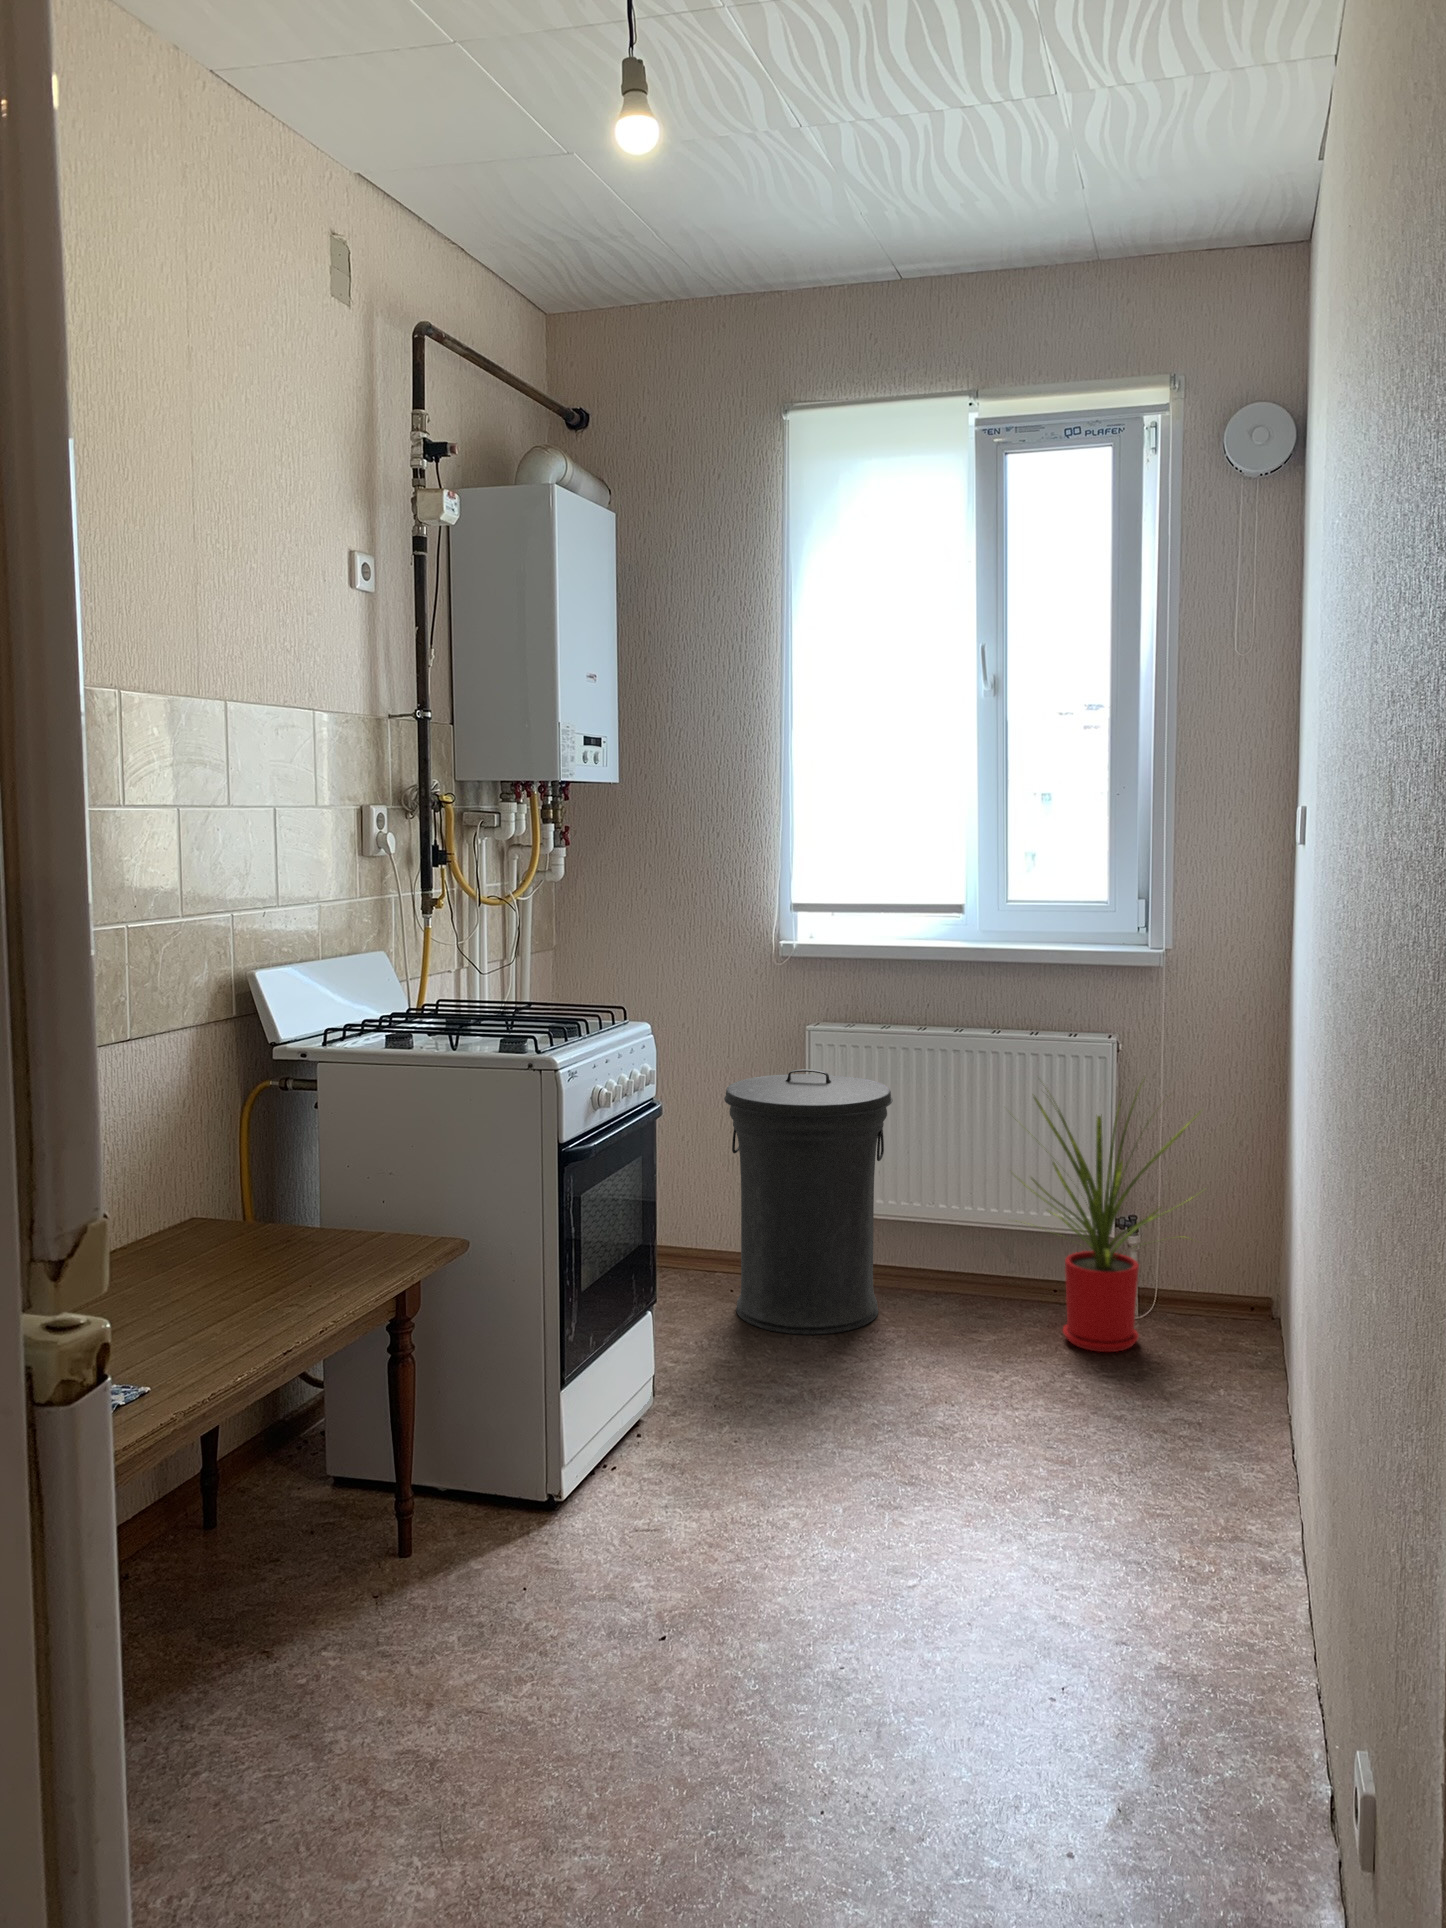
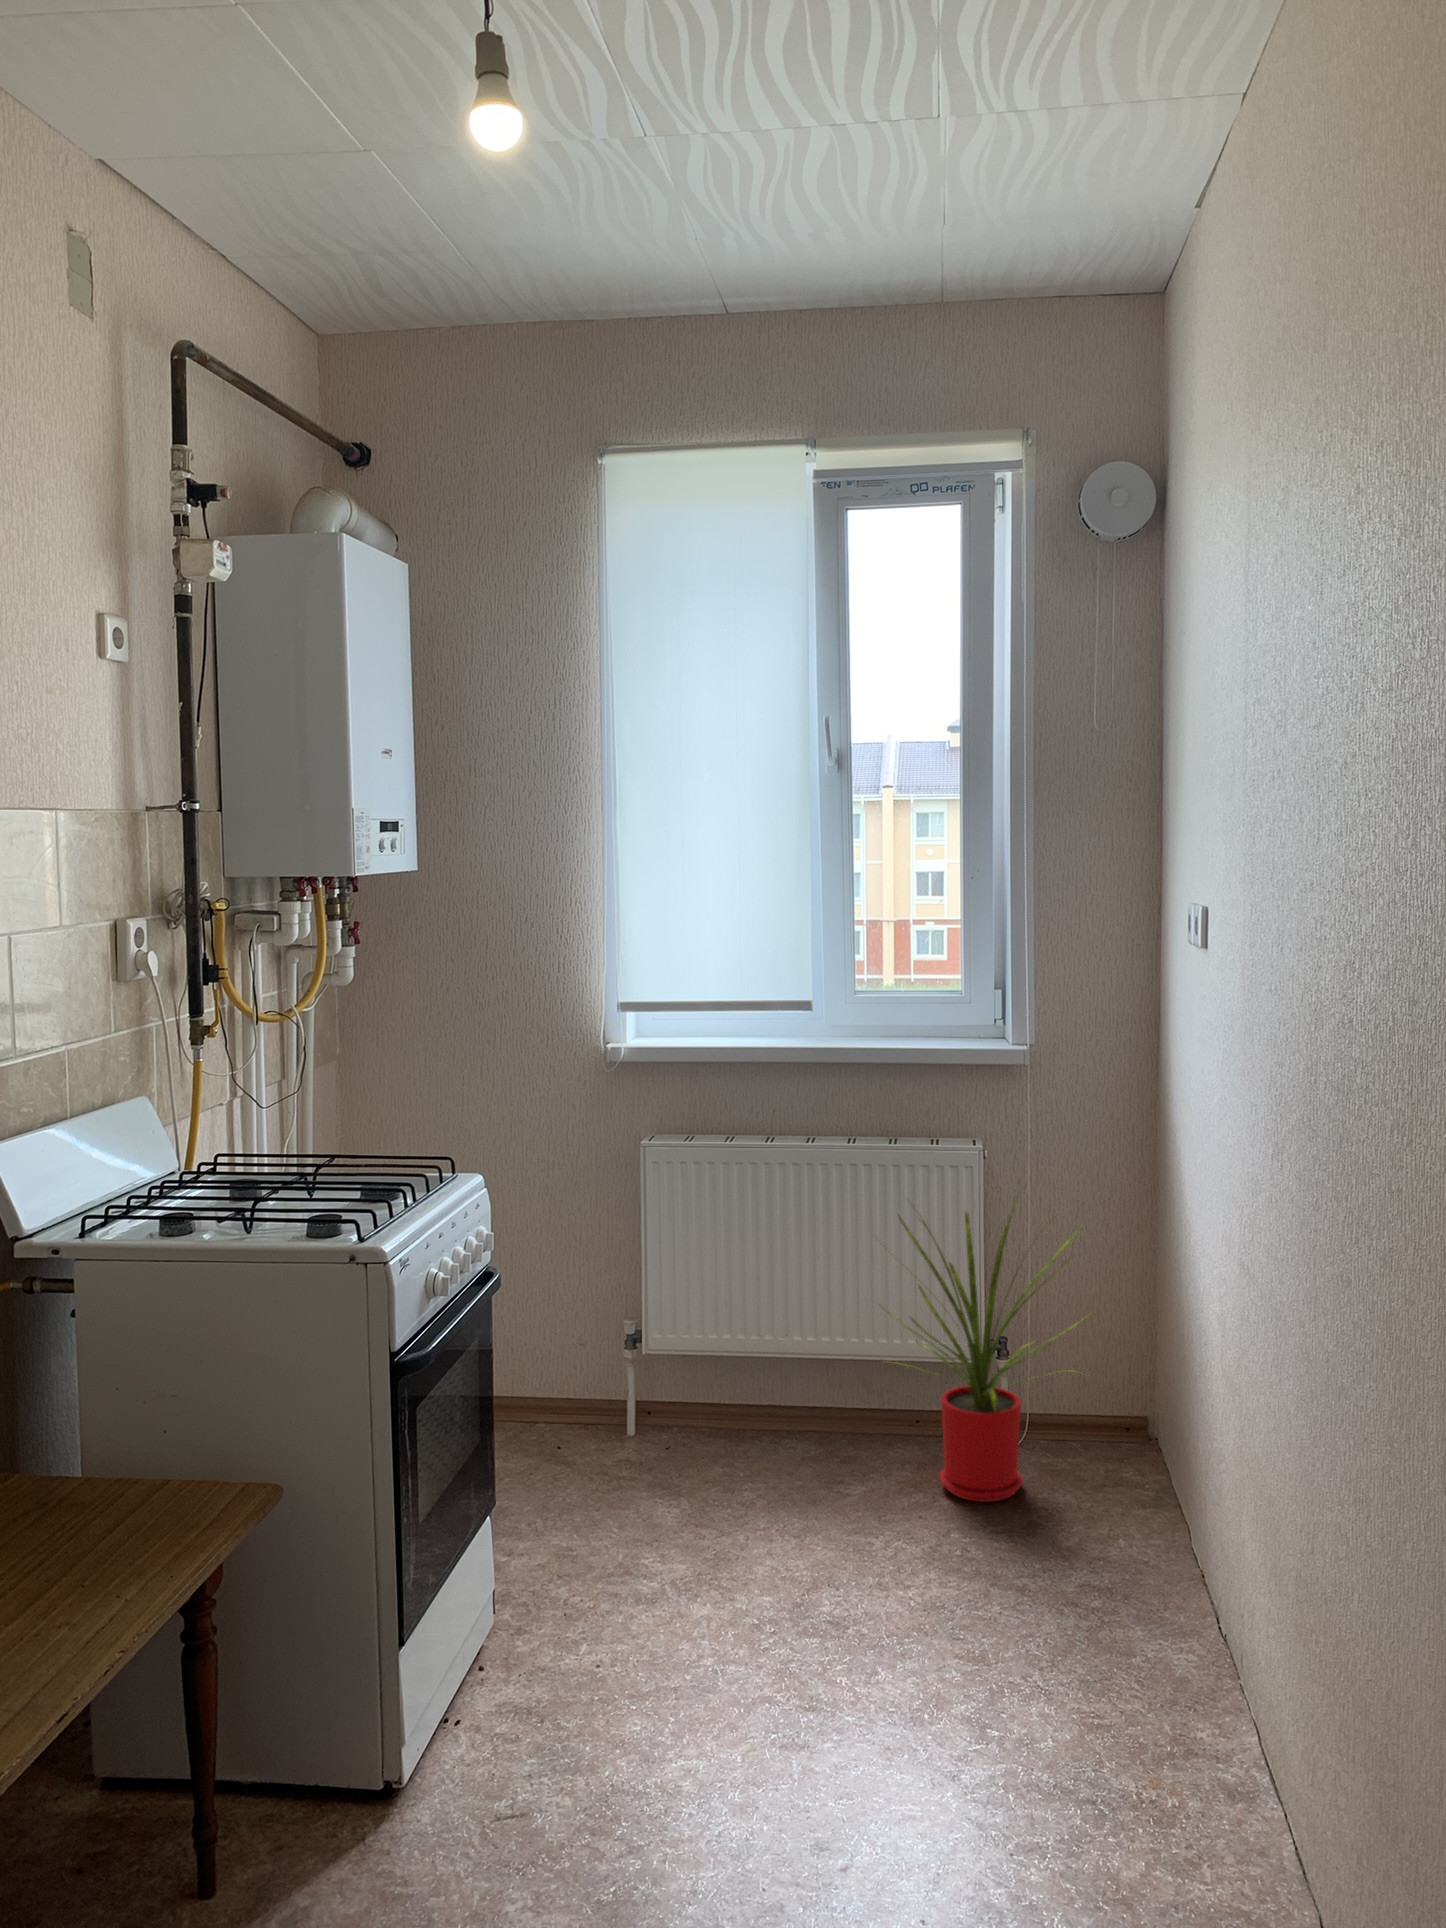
trash can: present [724,1069,893,1335] -> none [552,1198,744,1508]

